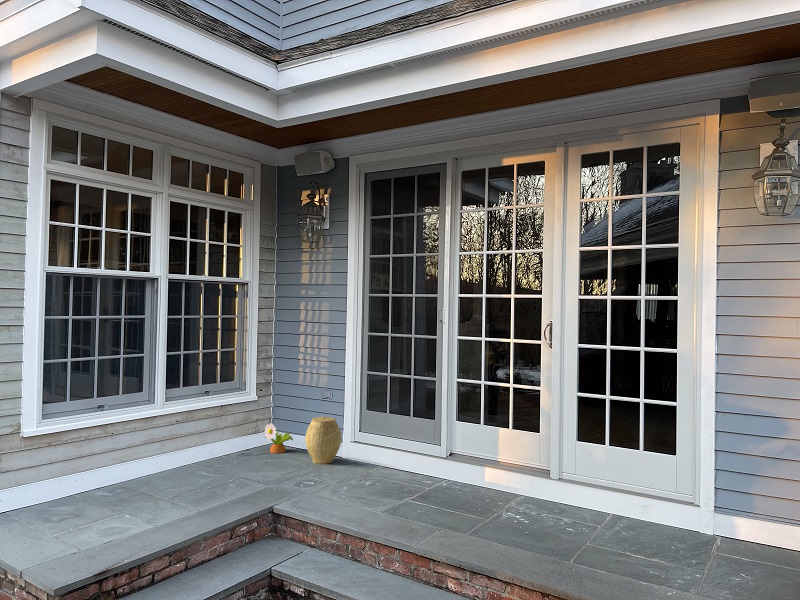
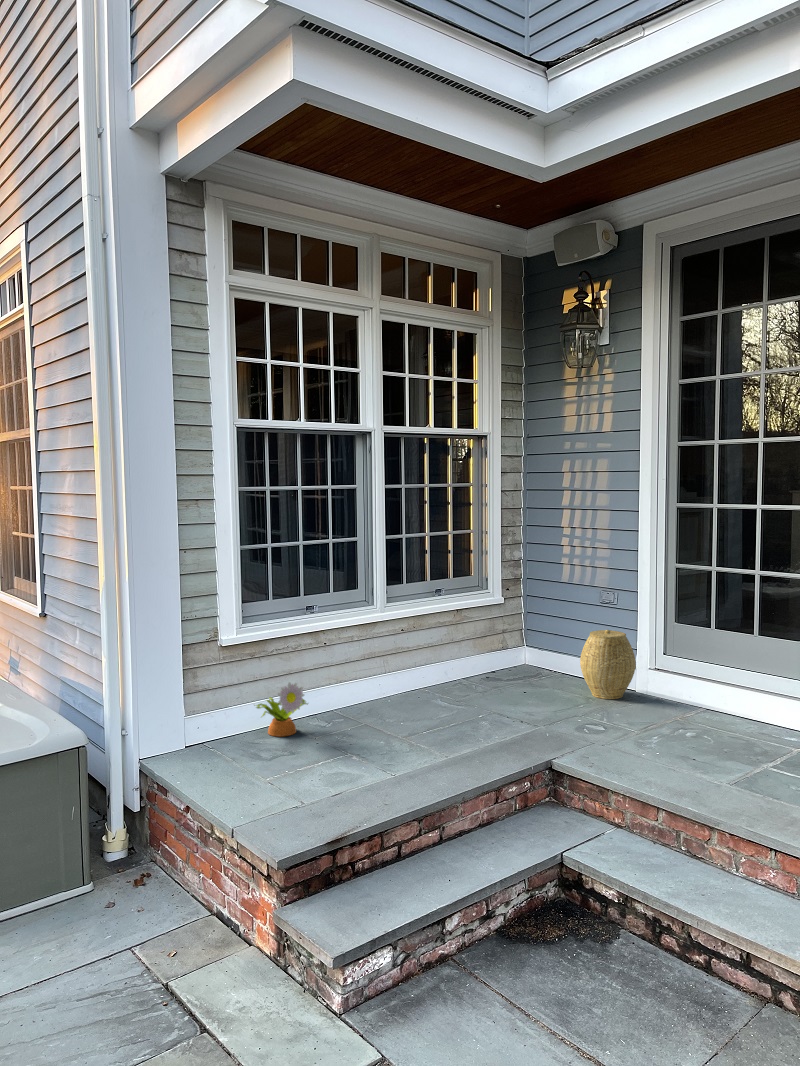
decorative plant: present [264,423,293,453] -> present [256,683,308,737]

